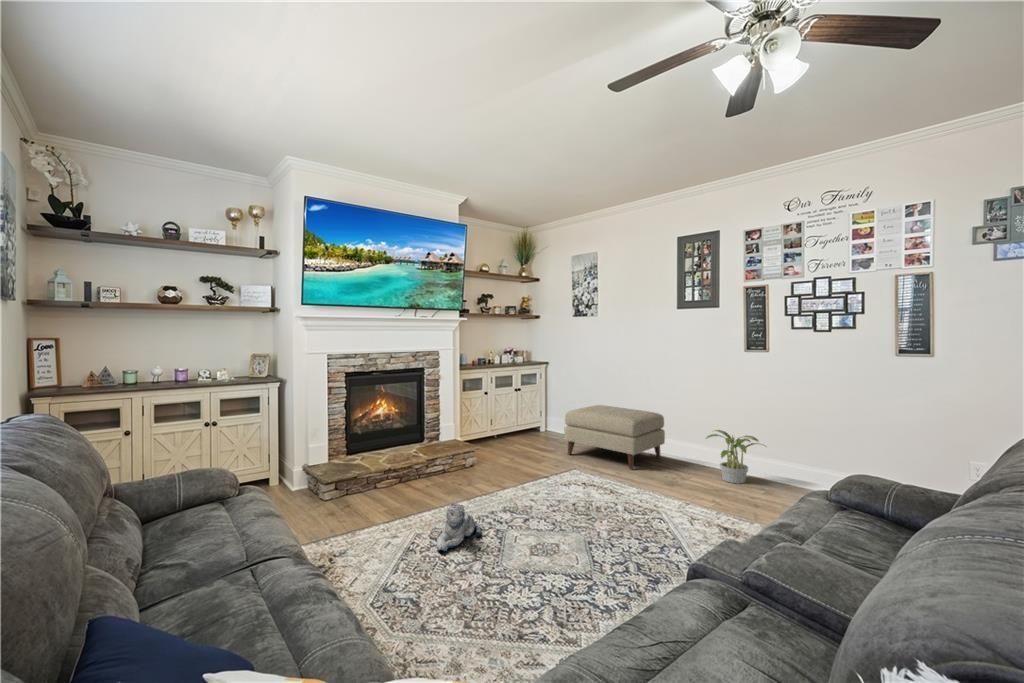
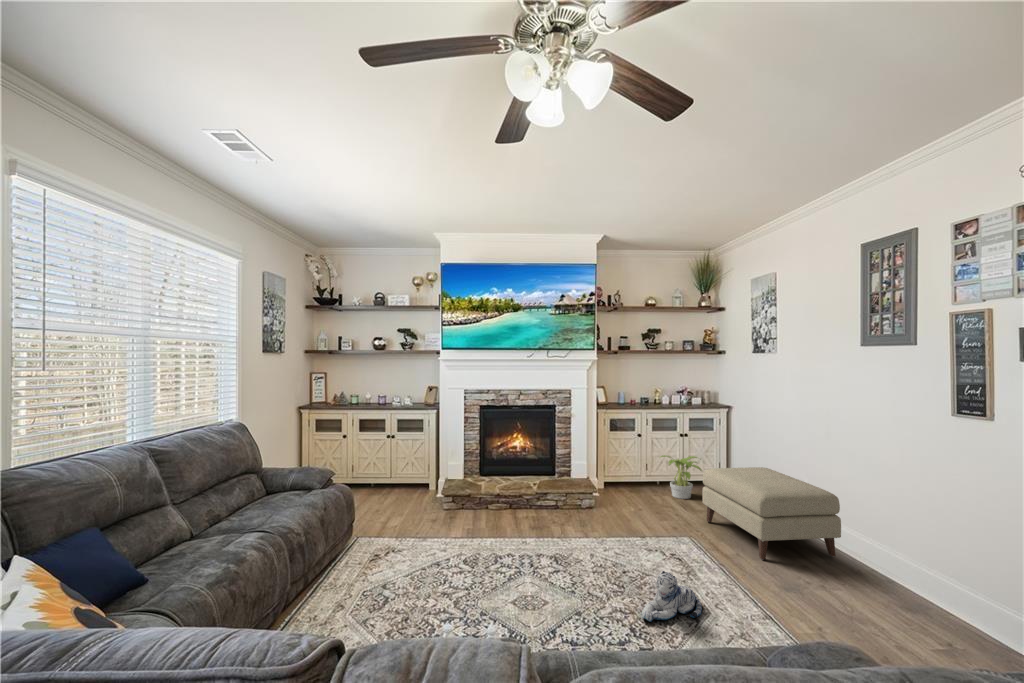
potted plant: present [706,430,758,483] -> present [661,455,702,499]
plush toy: present [437,504,481,551] -> present [642,571,702,622]

